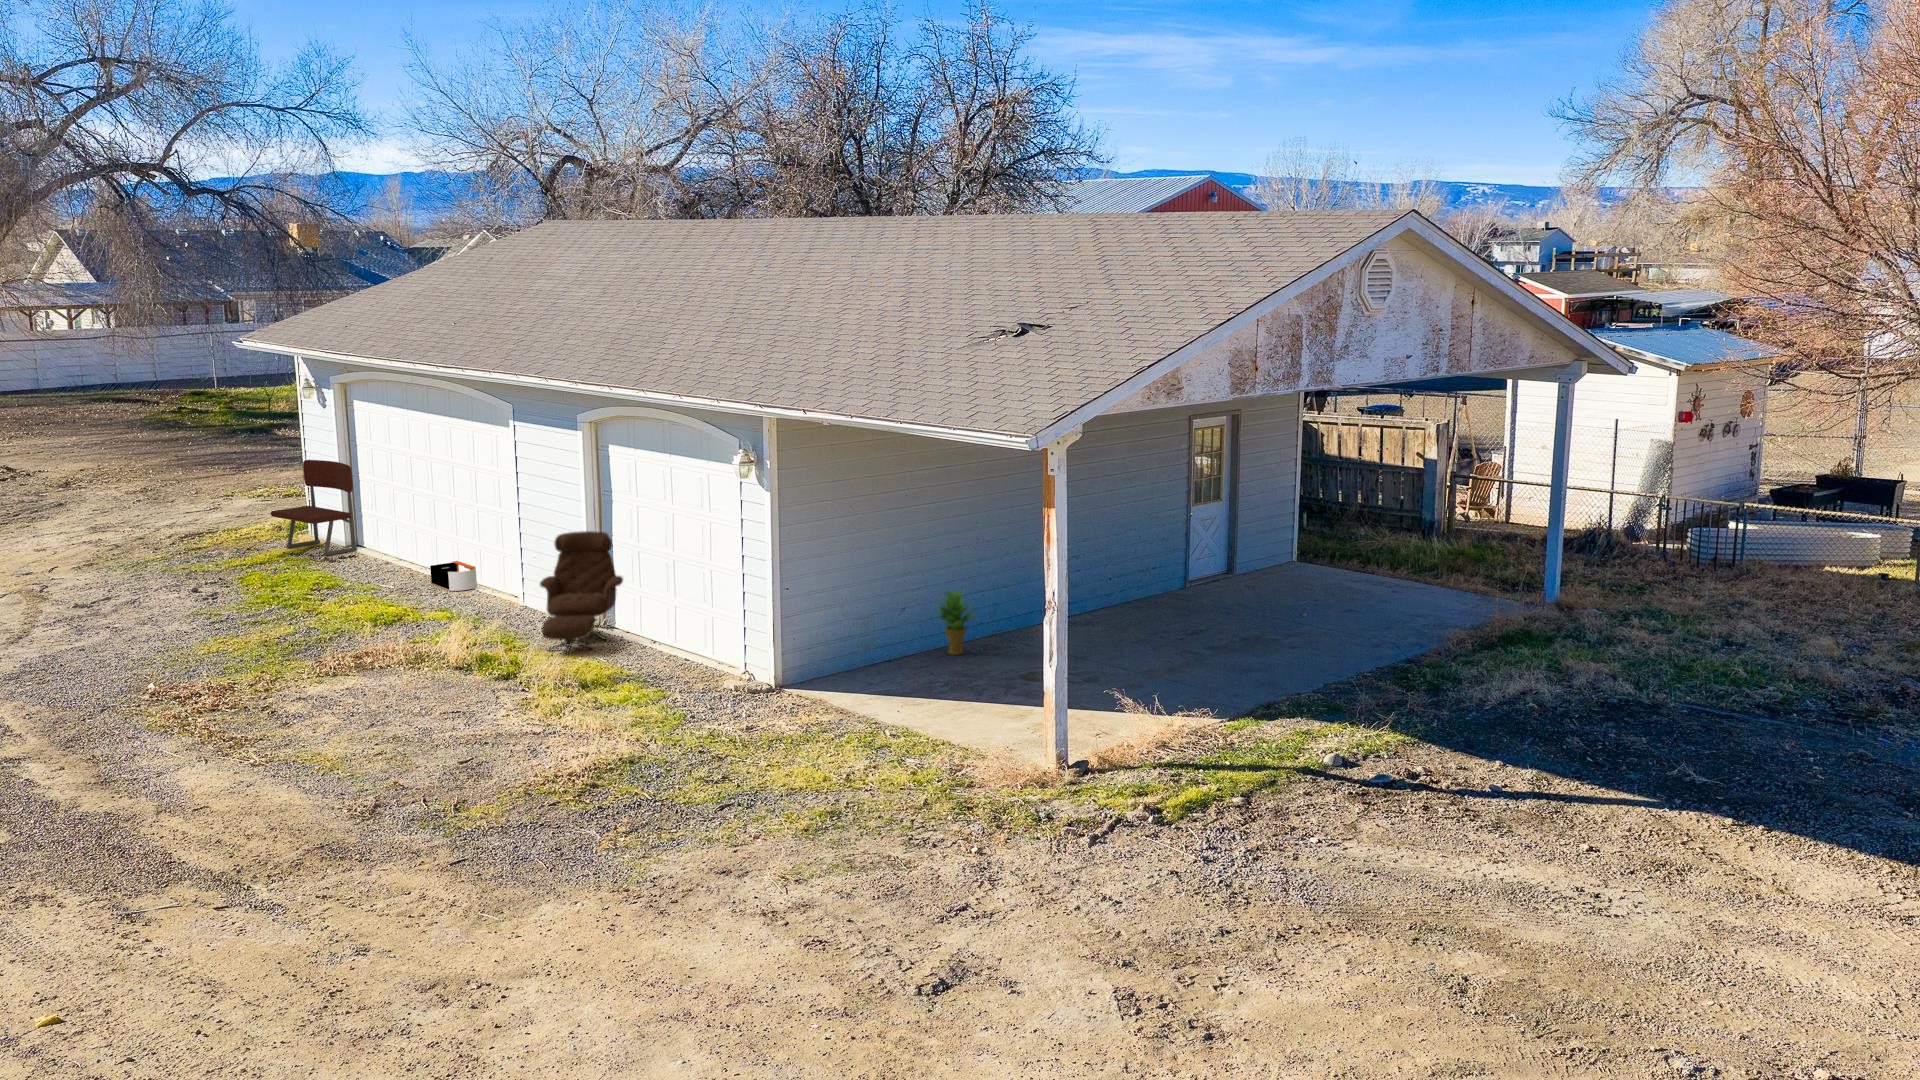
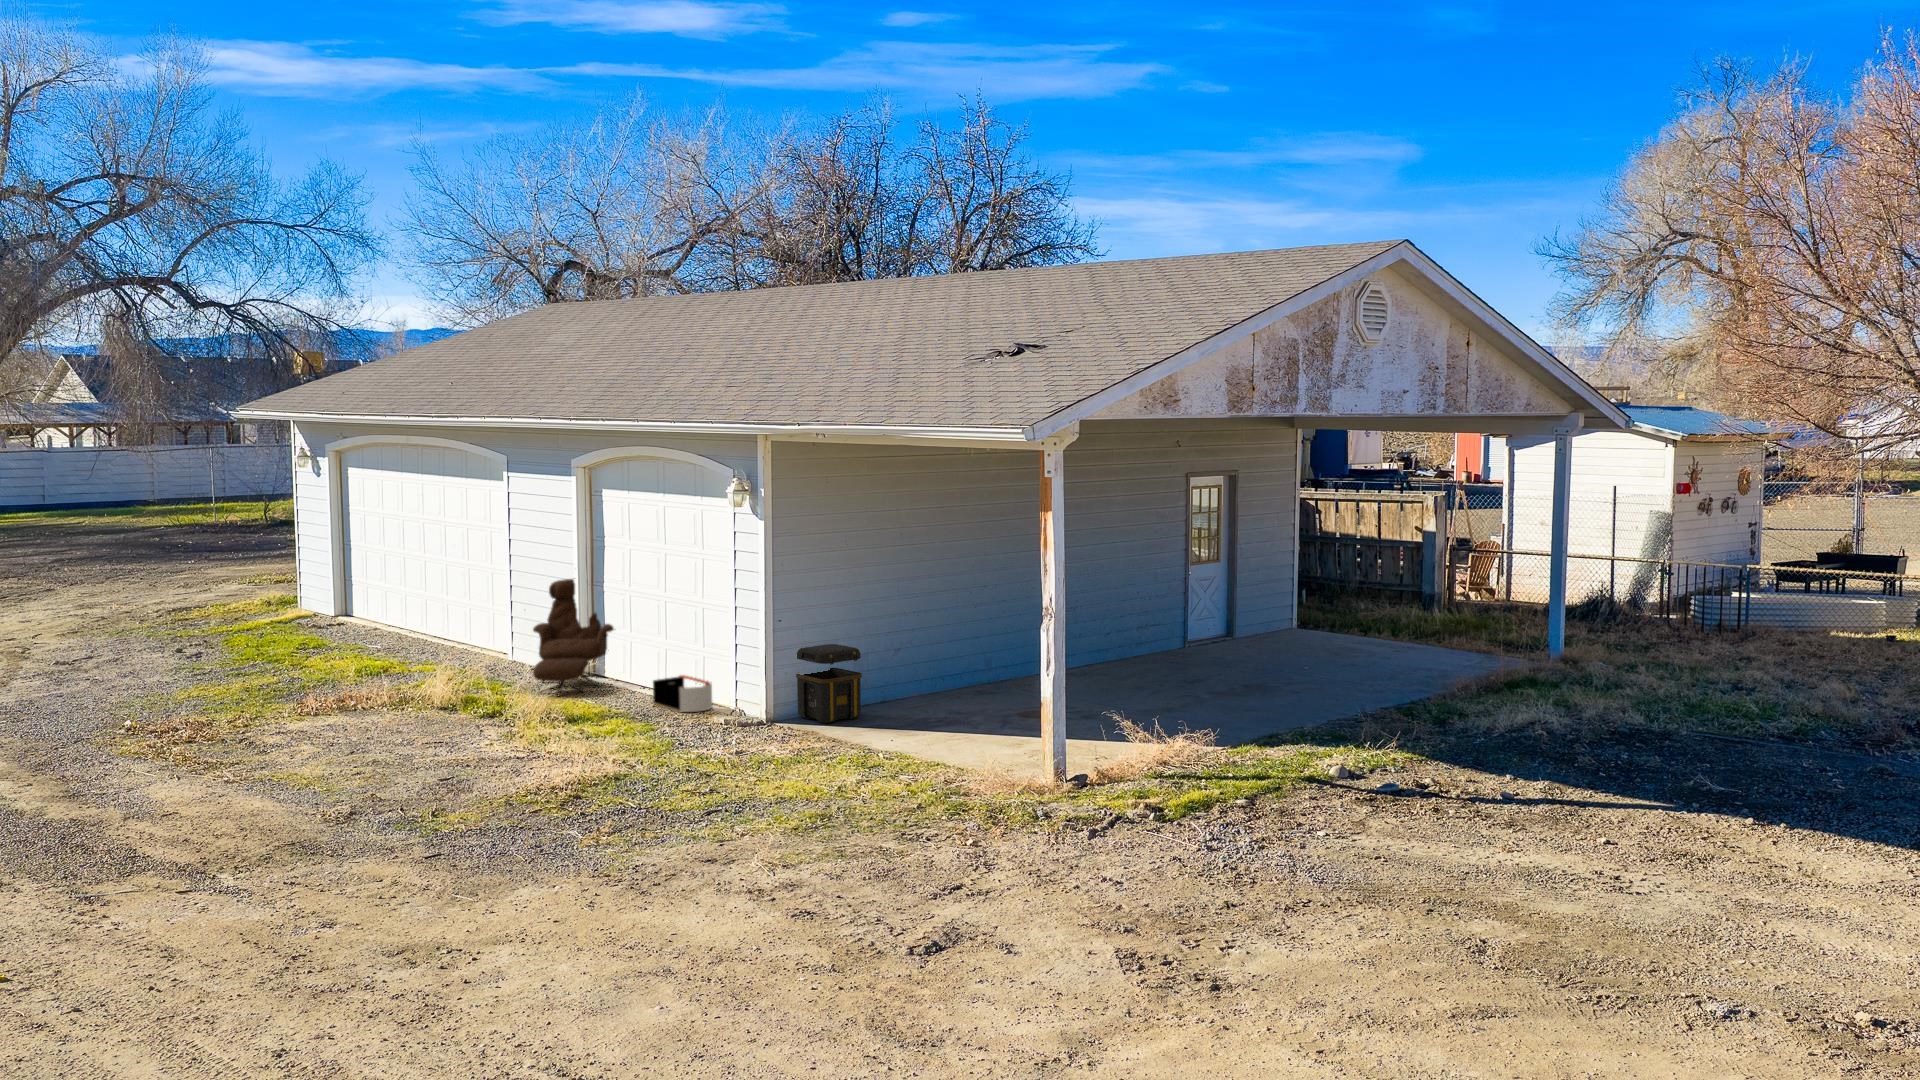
bench: present [271,460,357,556] -> none [268,532,353,625]
storage bin: present [430,561,477,591] -> present [653,675,712,712]
potted plant: present [934,589,976,655] -> none [926,630,977,696]
toolbox: none [802,611,867,692] -> present [796,644,862,723]

